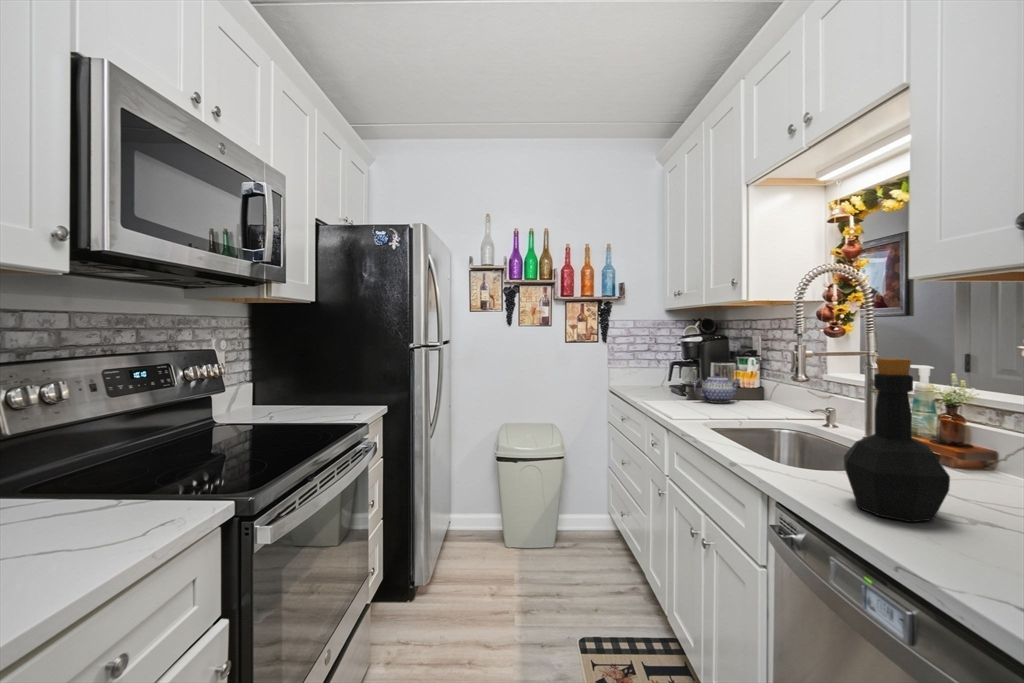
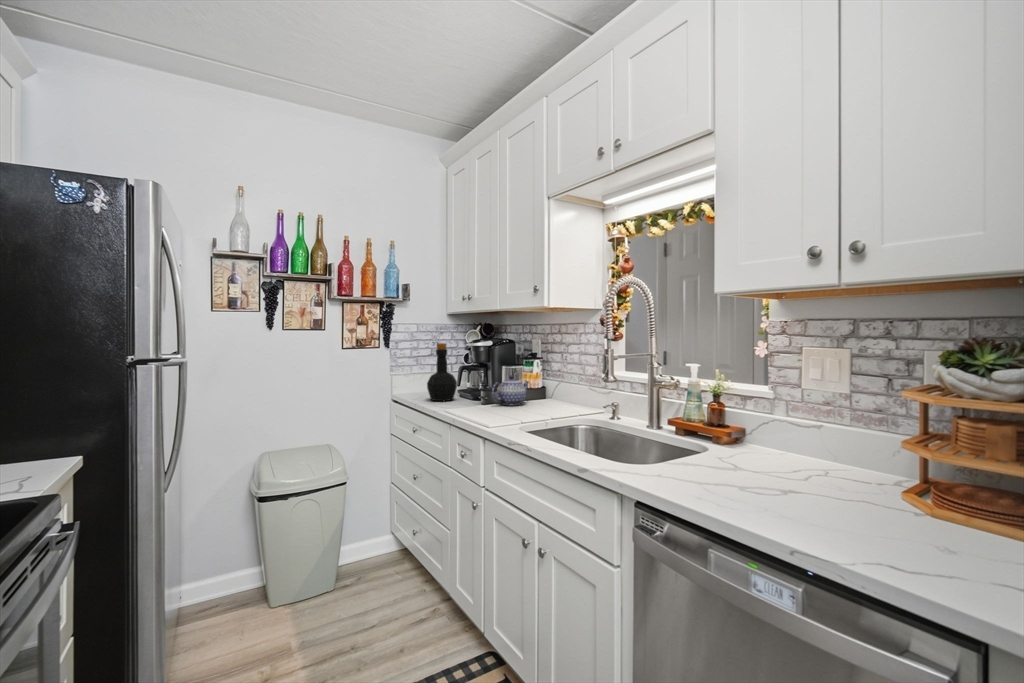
bottle: present [844,358,950,522] -> present [427,343,457,401]

